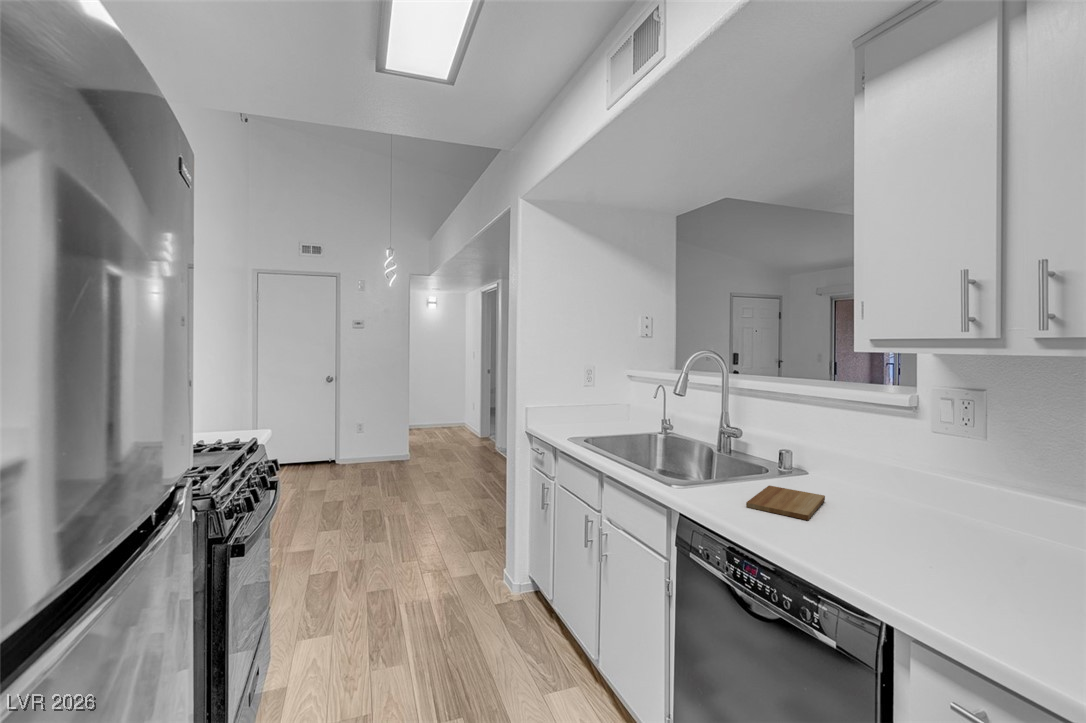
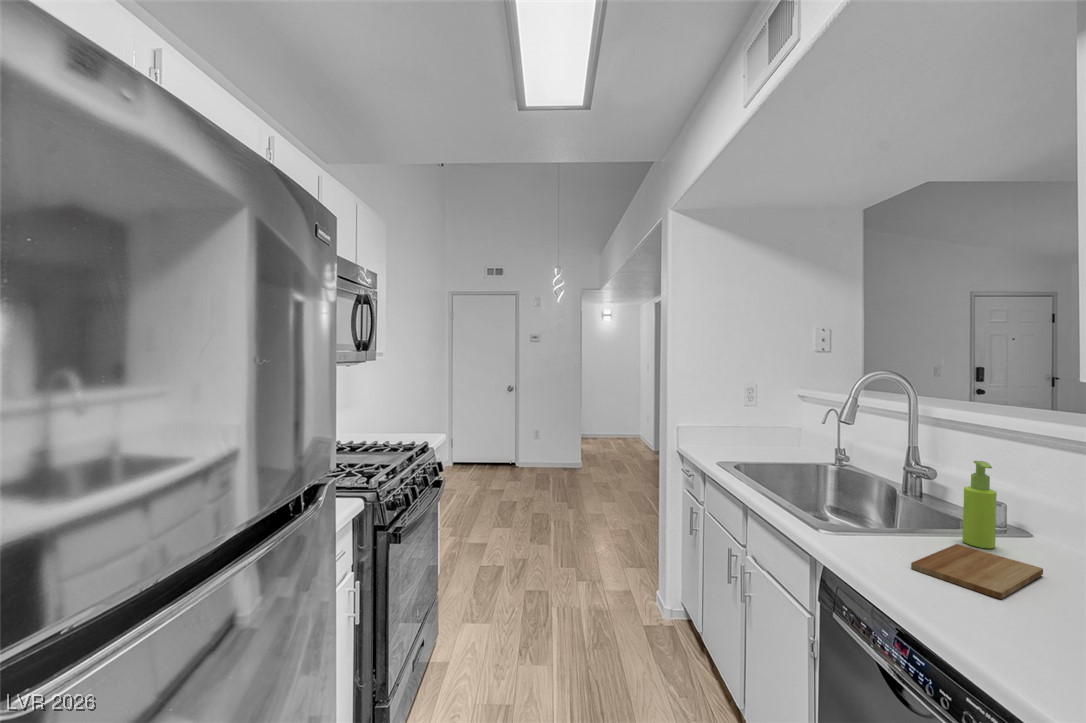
soap dispenser: none [770,420,792,487] -> present [963,461,997,548]

